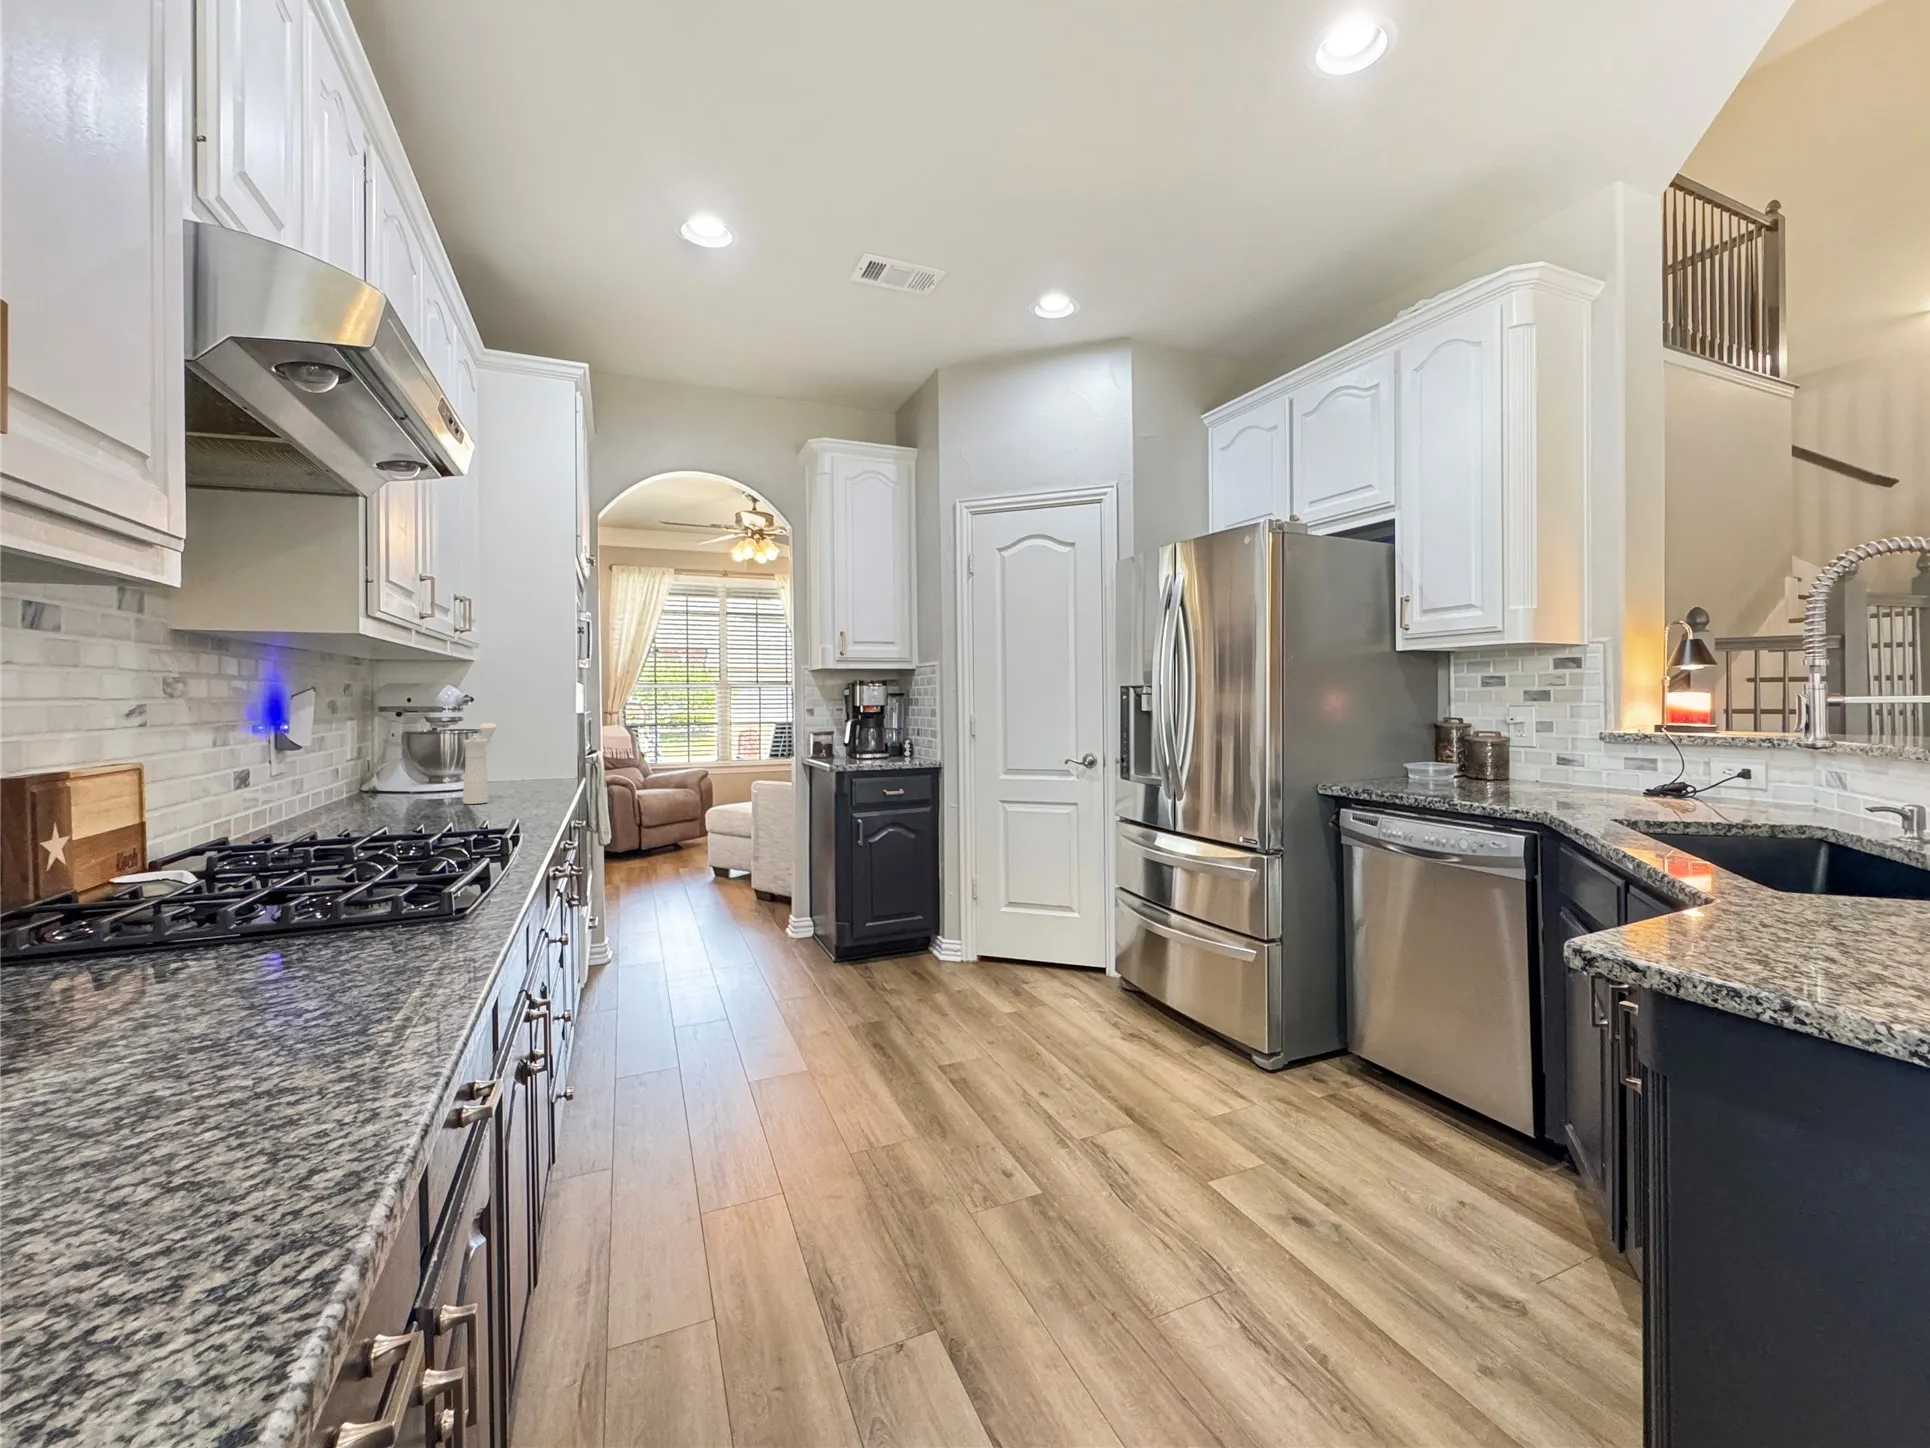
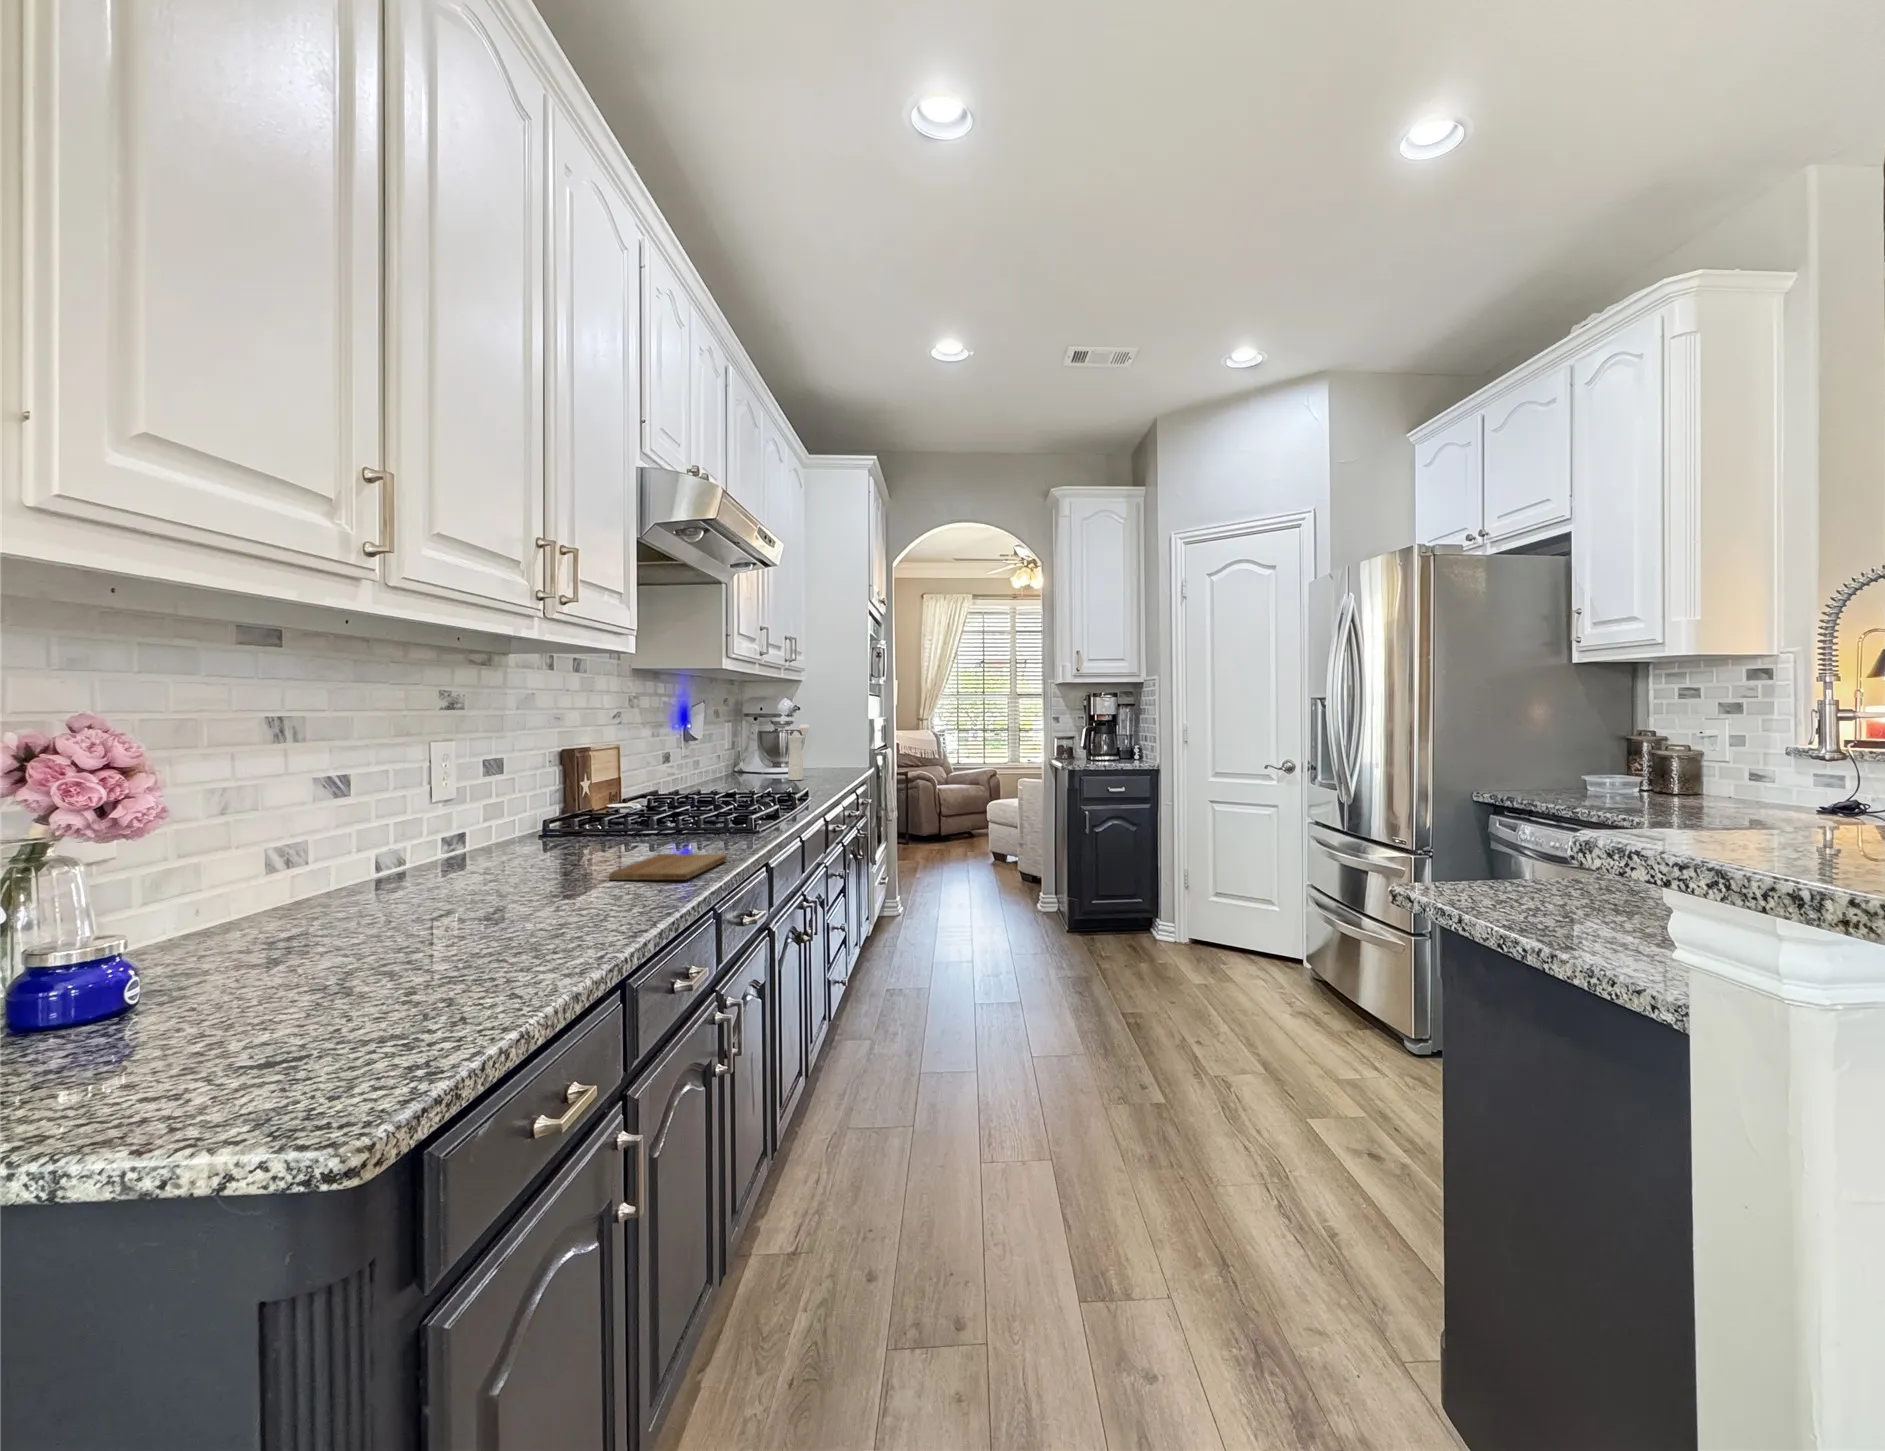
cutting board: none [113,984,422,1107] -> present [609,854,727,880]

